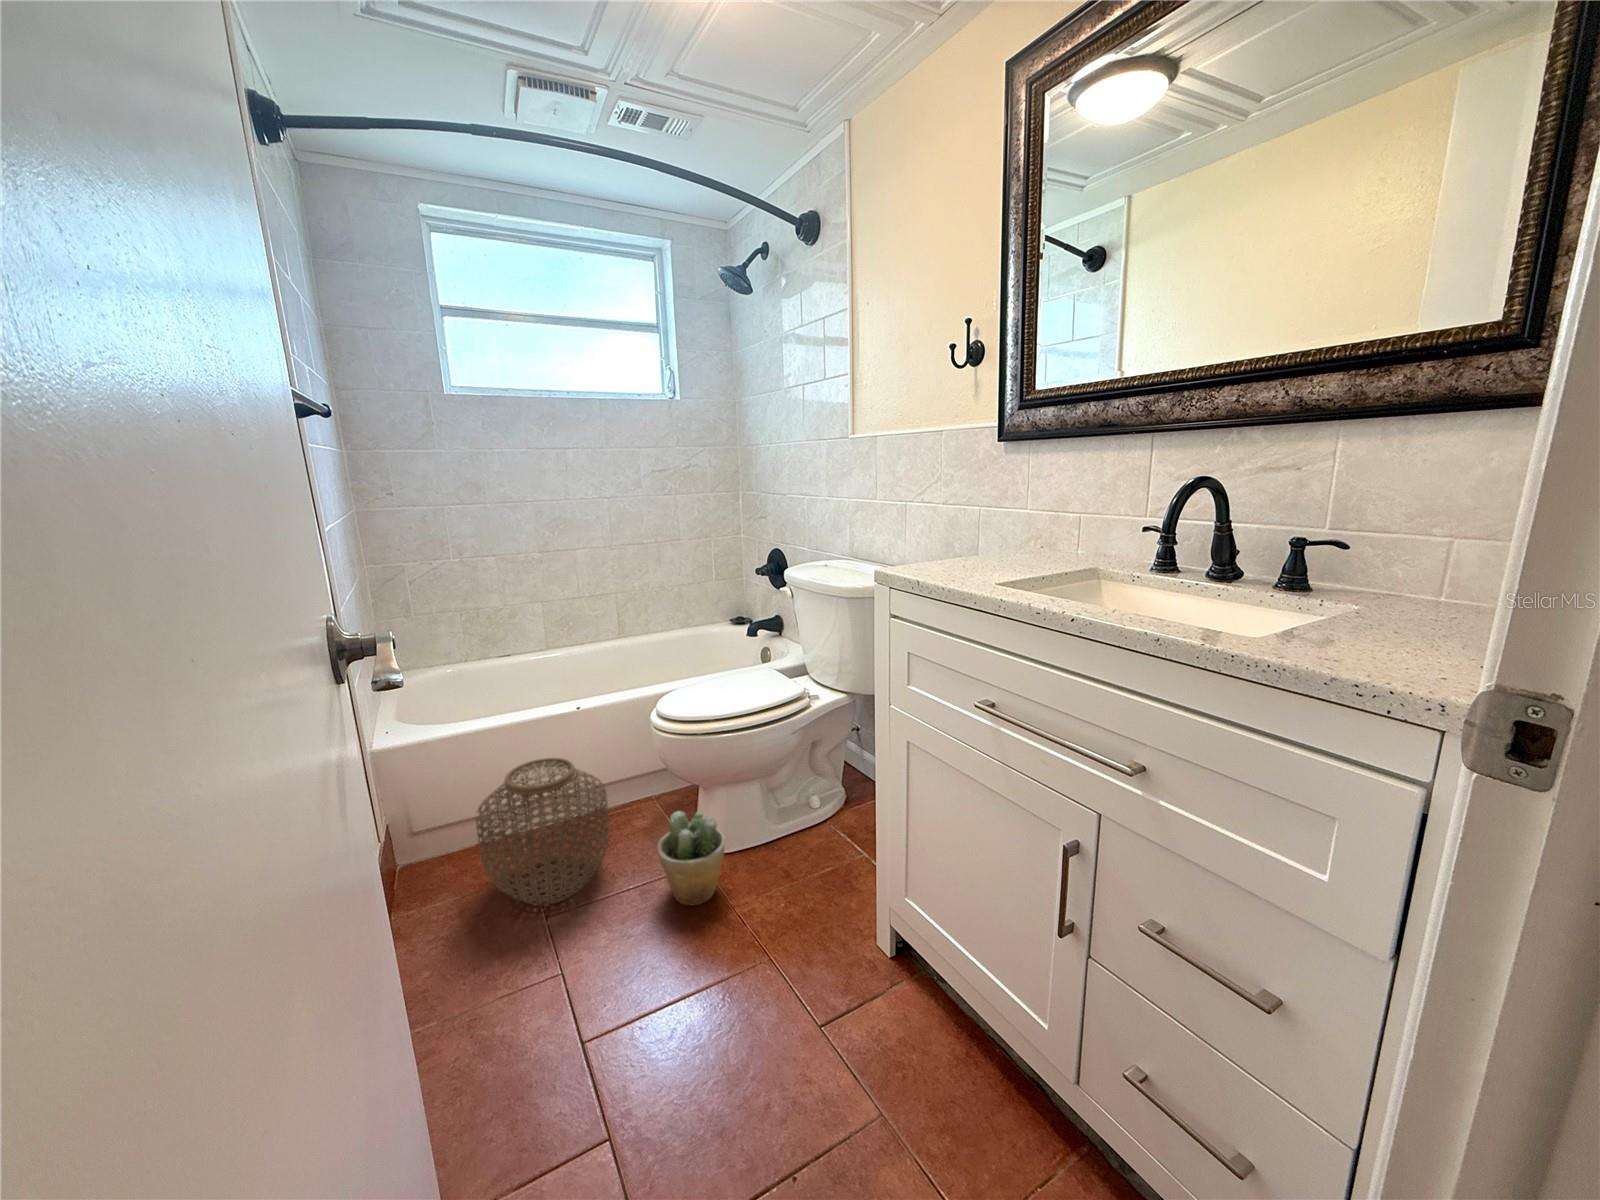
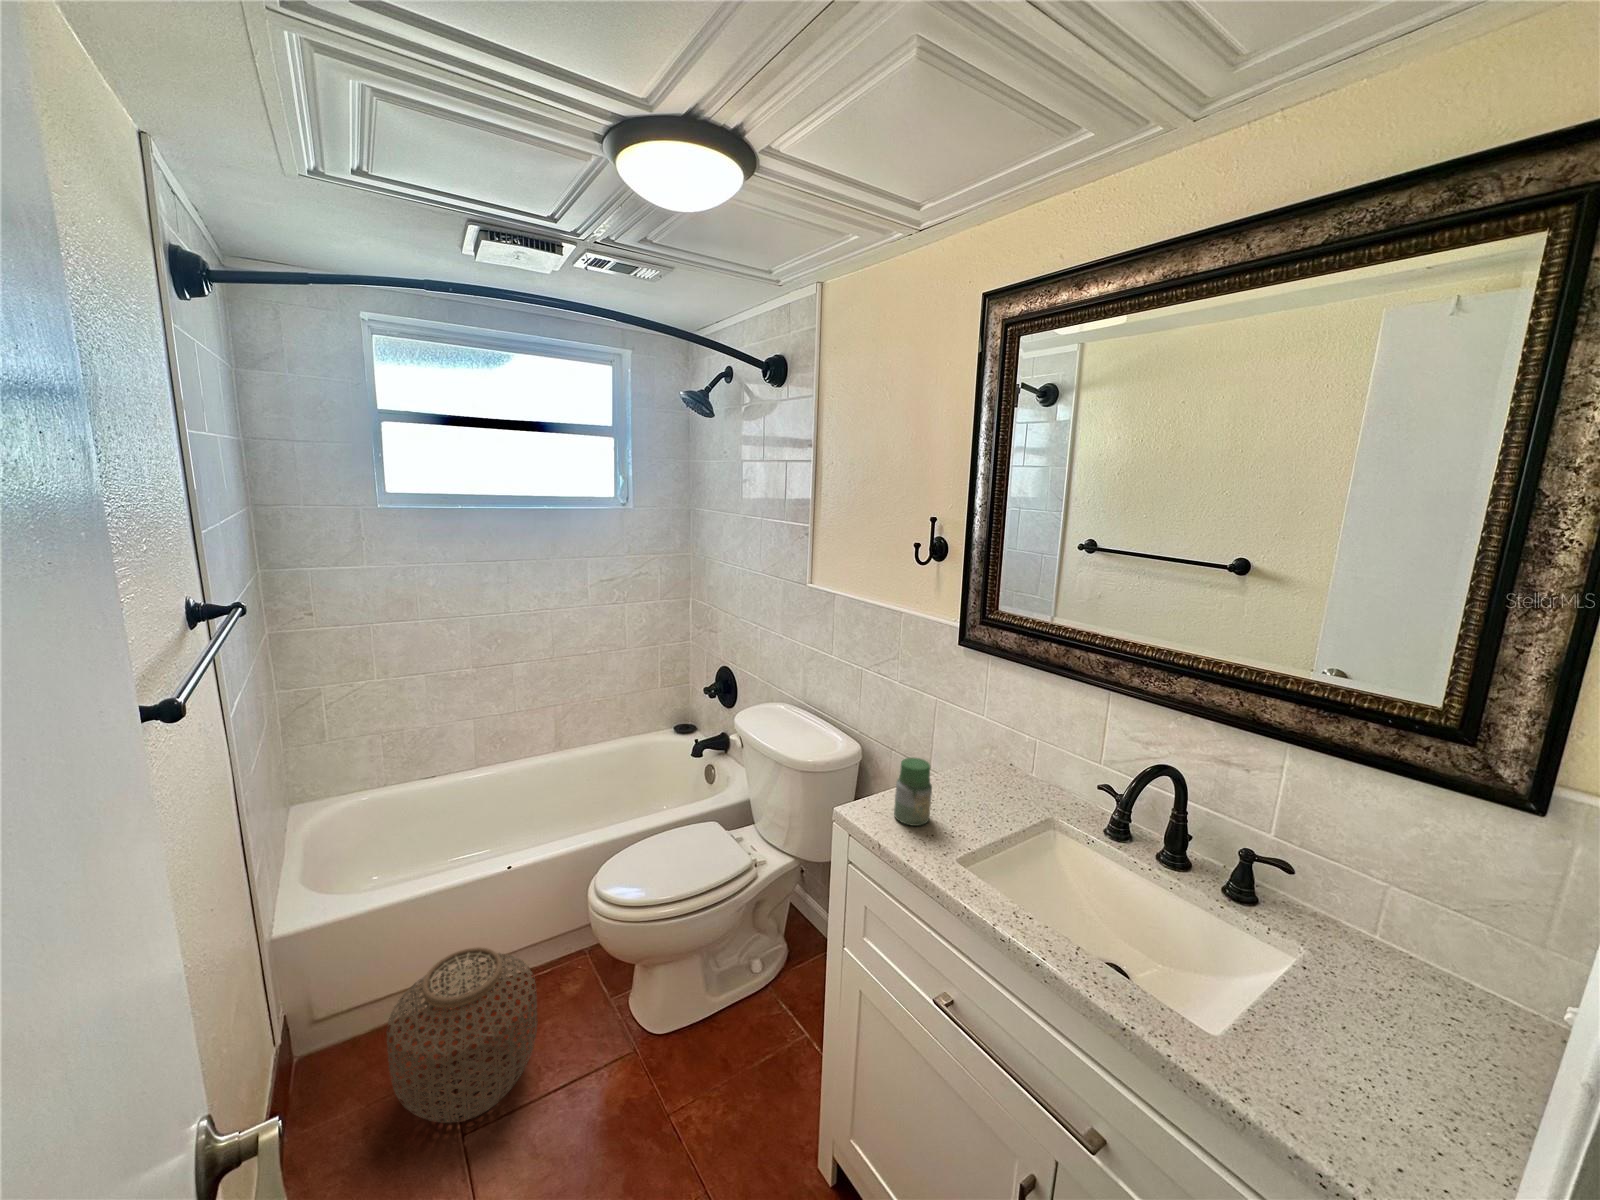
jar: none [933,513,970,573] -> present [894,757,932,826]
potted plant: present [658,811,725,905] -> none [589,1013,663,1119]

